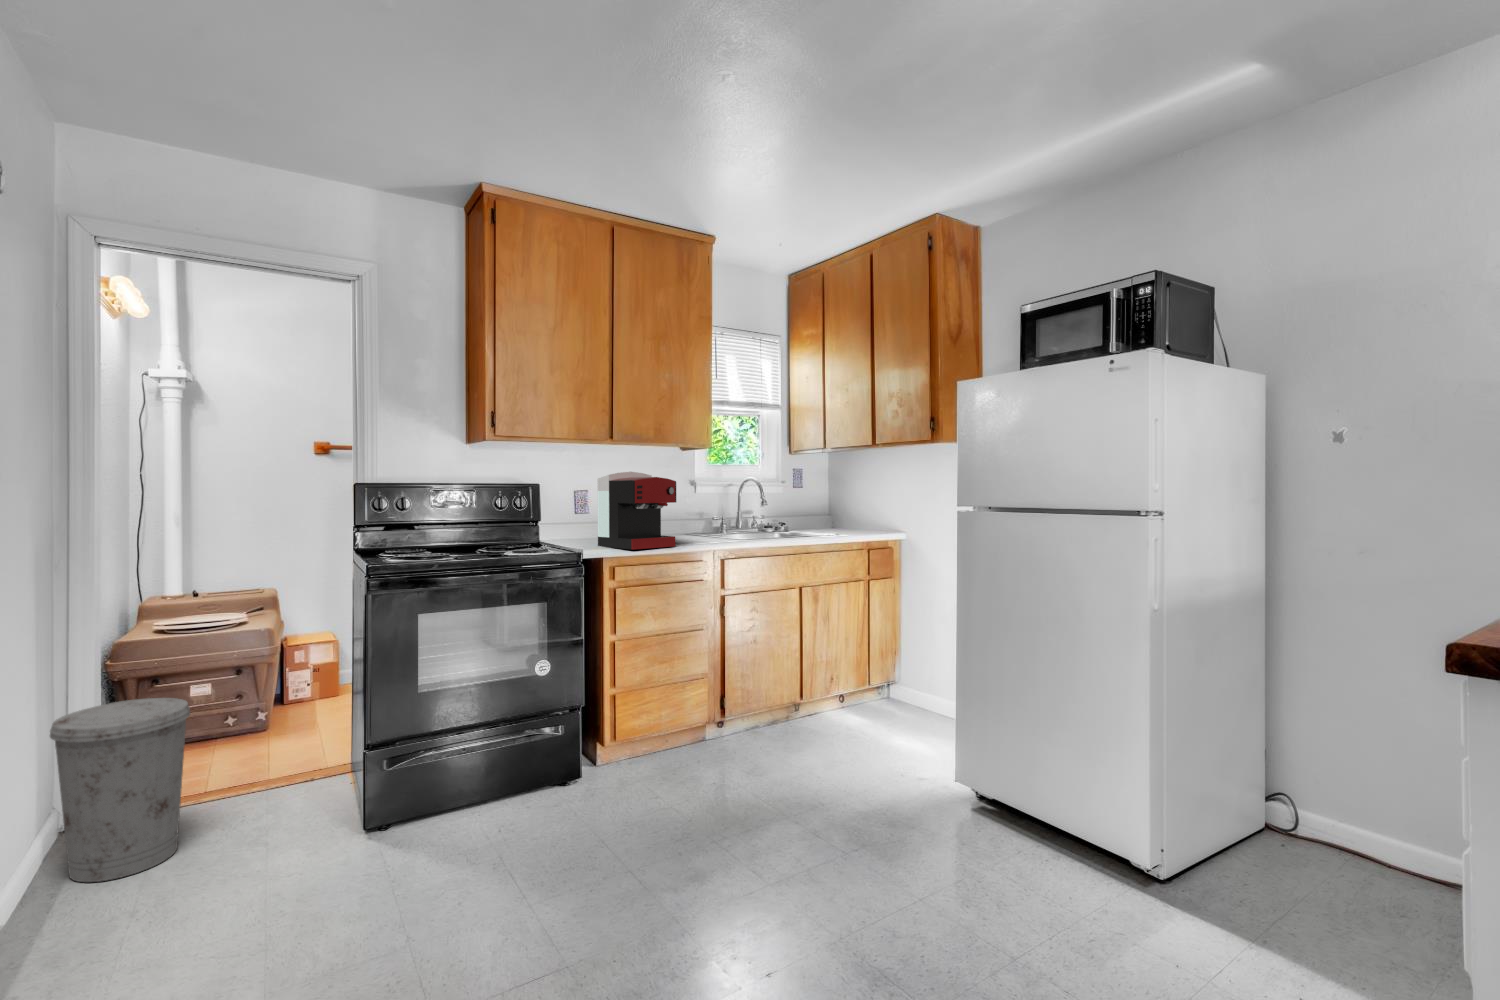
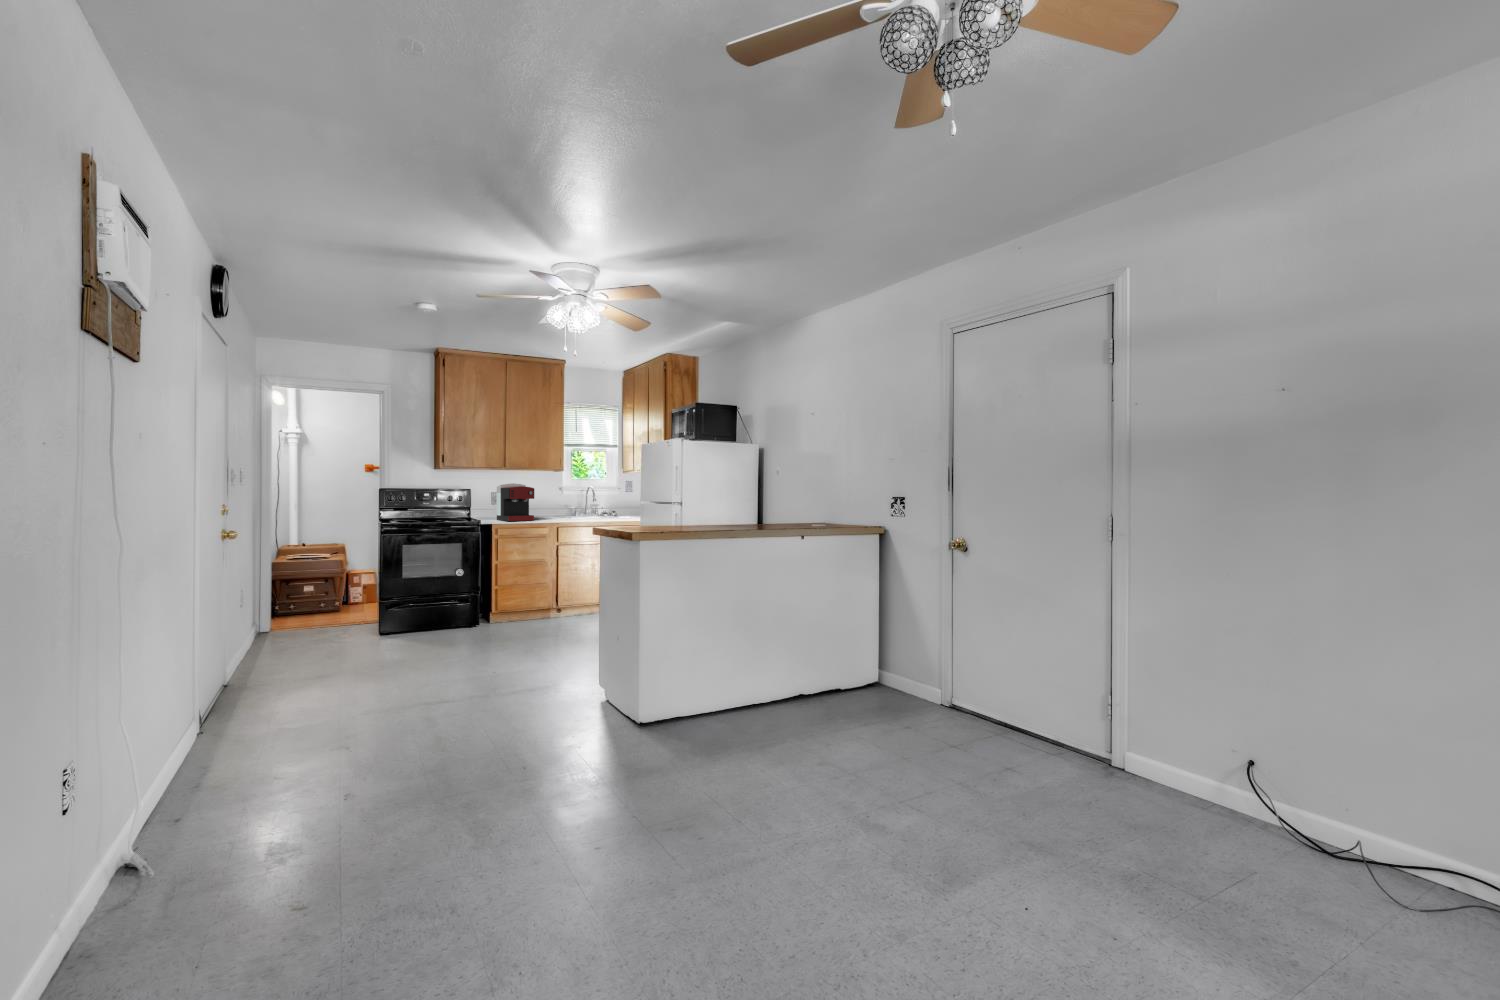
trash can: present [50,698,190,882] -> none [258,577,309,643]

